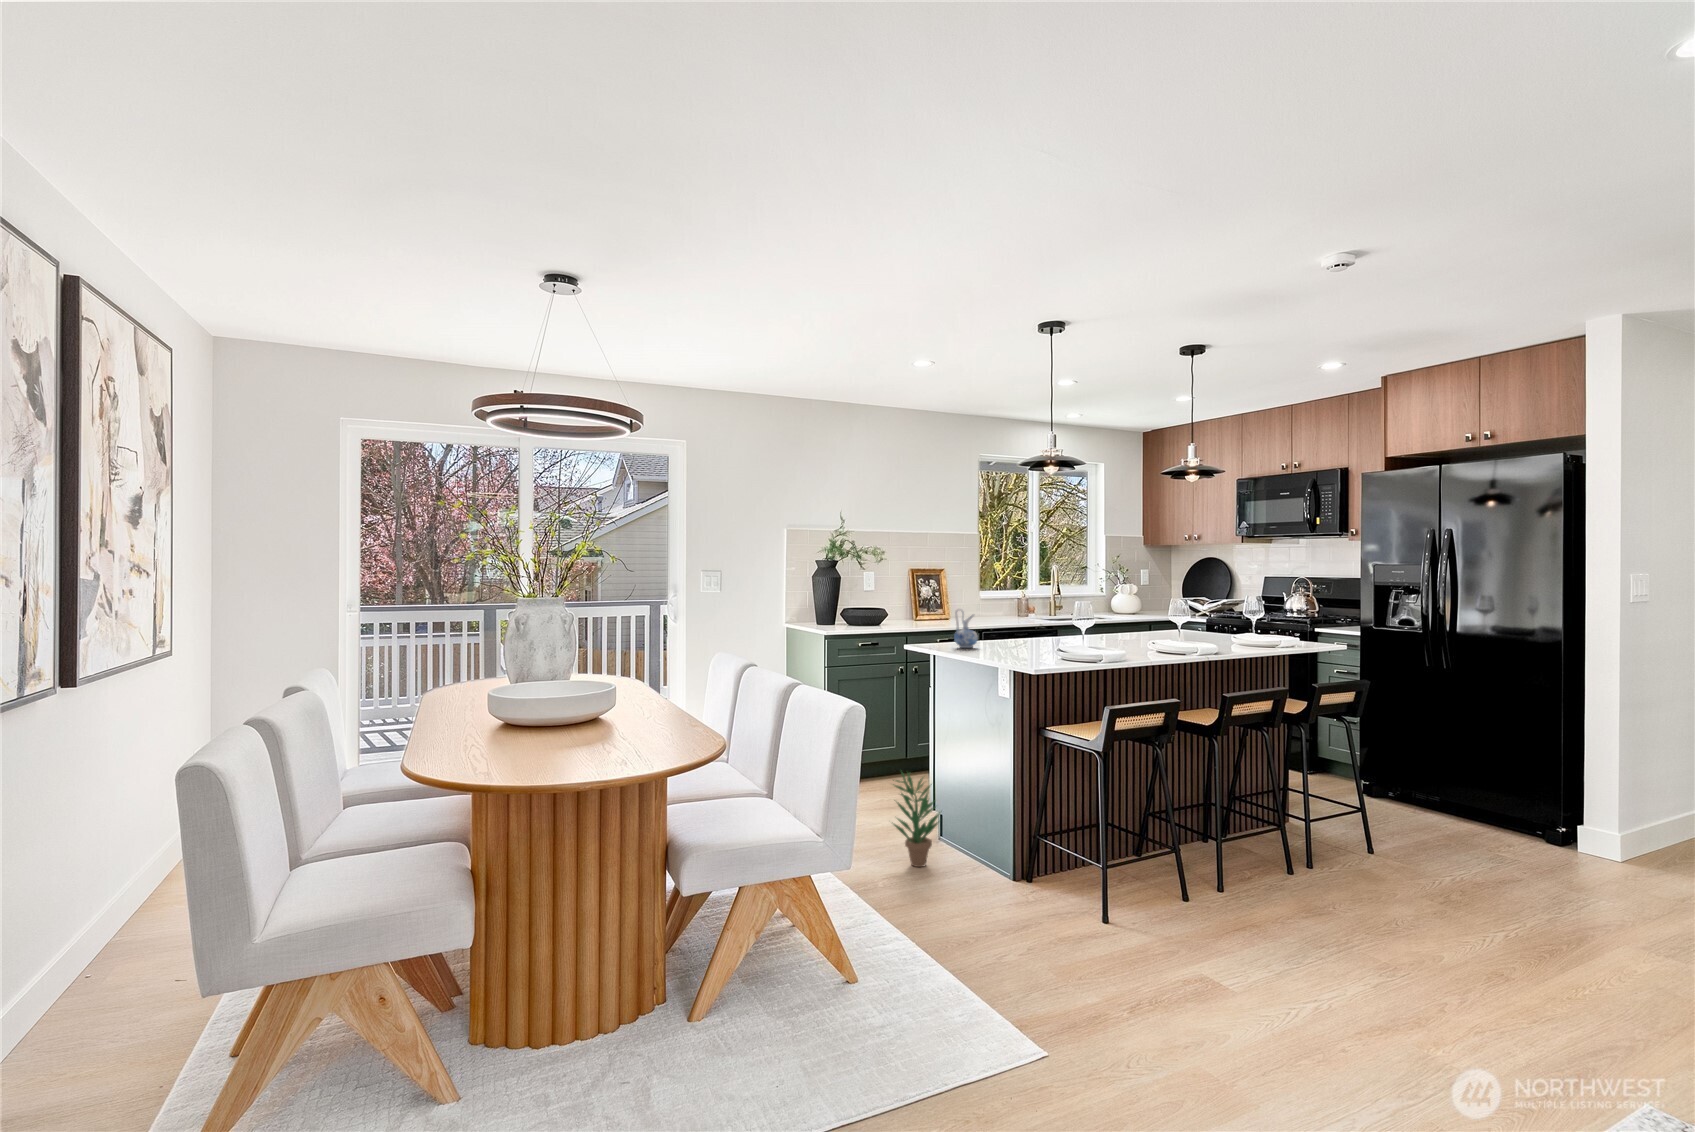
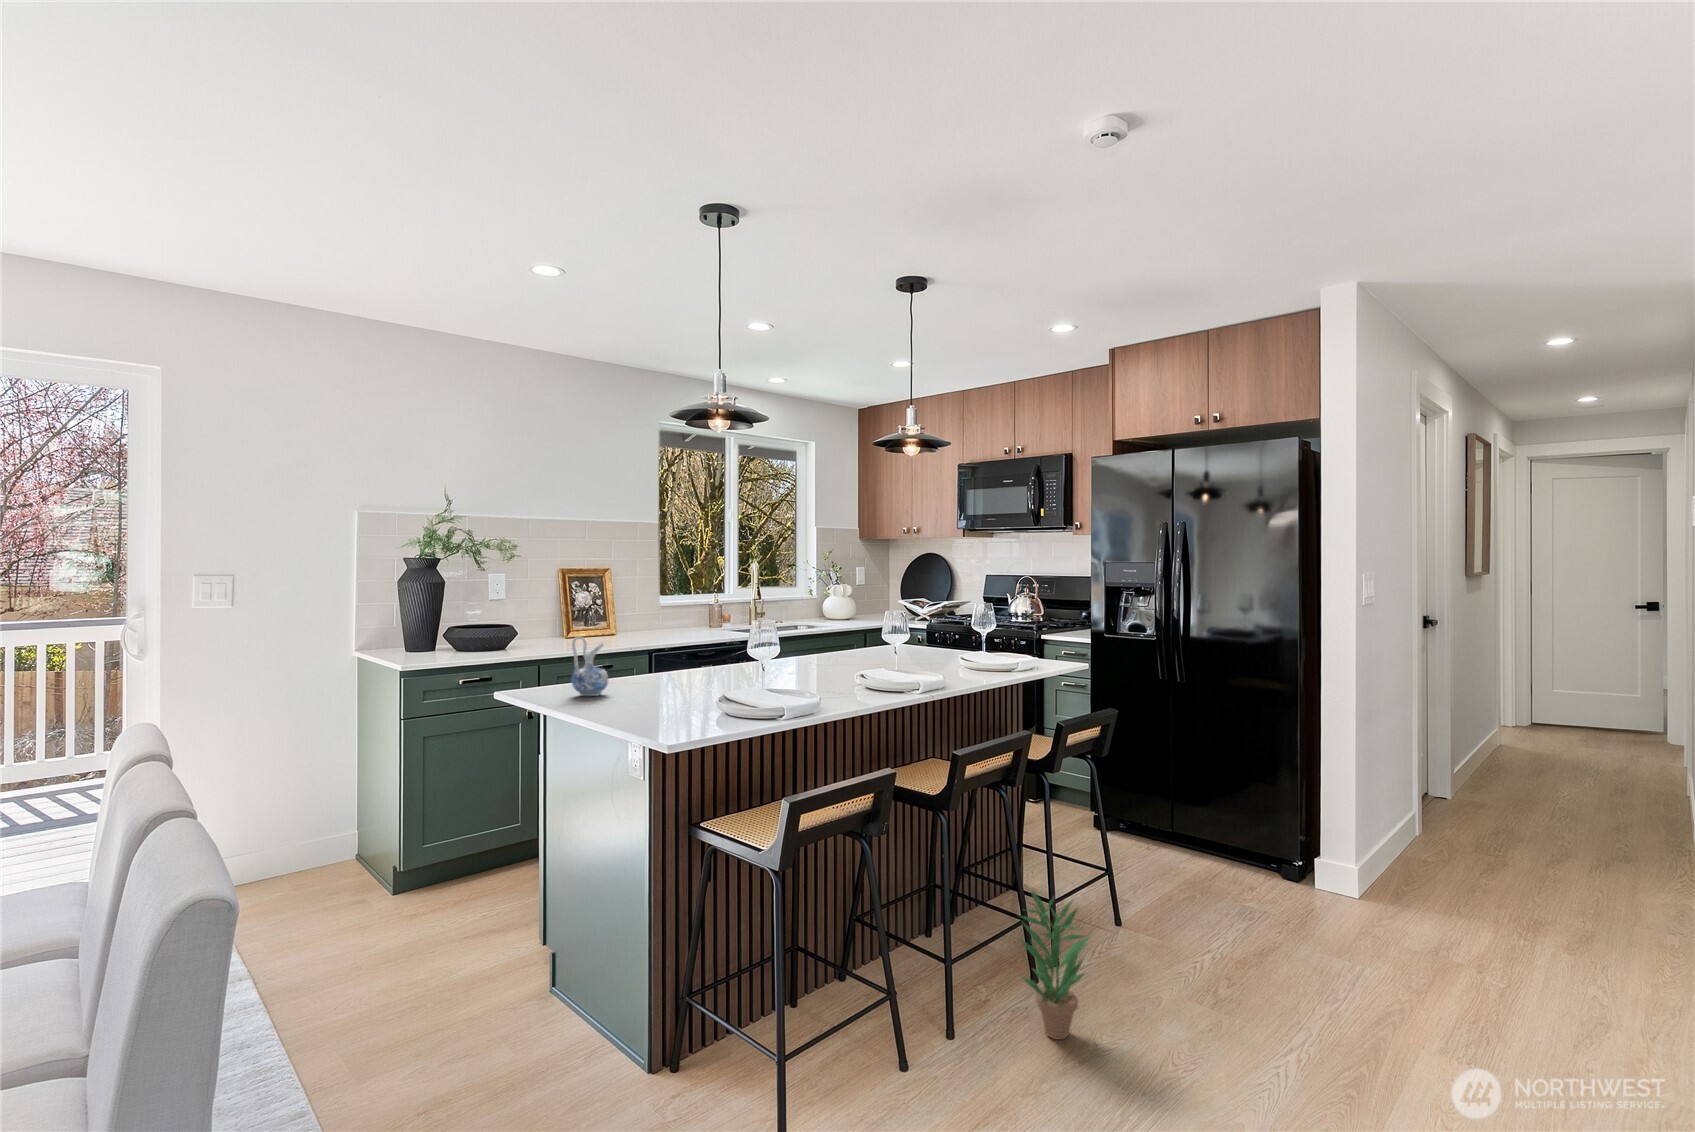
potted plant: present [893,772,940,867] -> present [1018,892,1090,1039]

